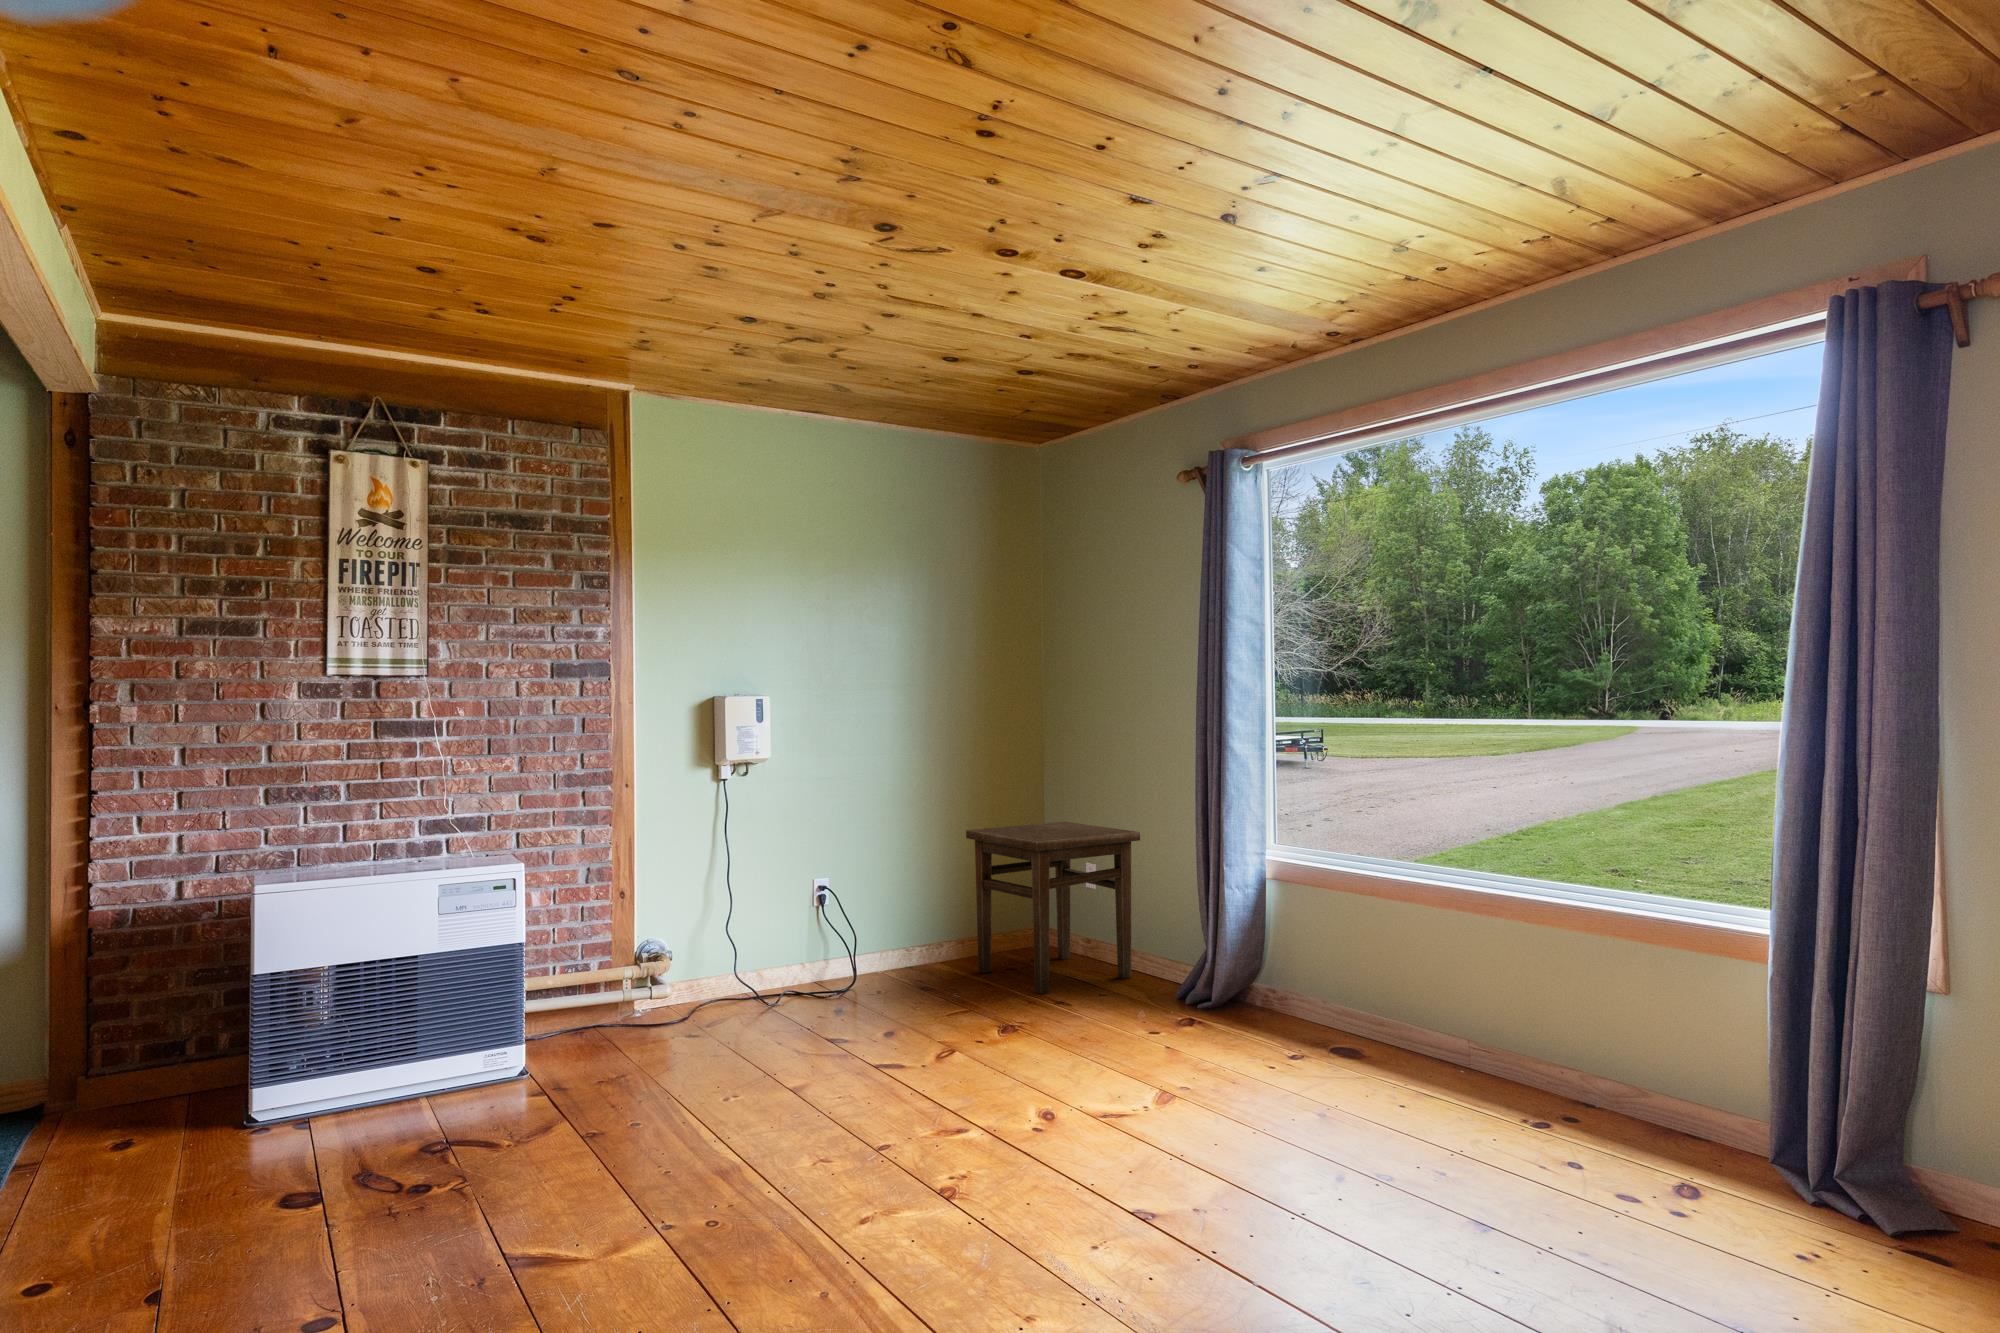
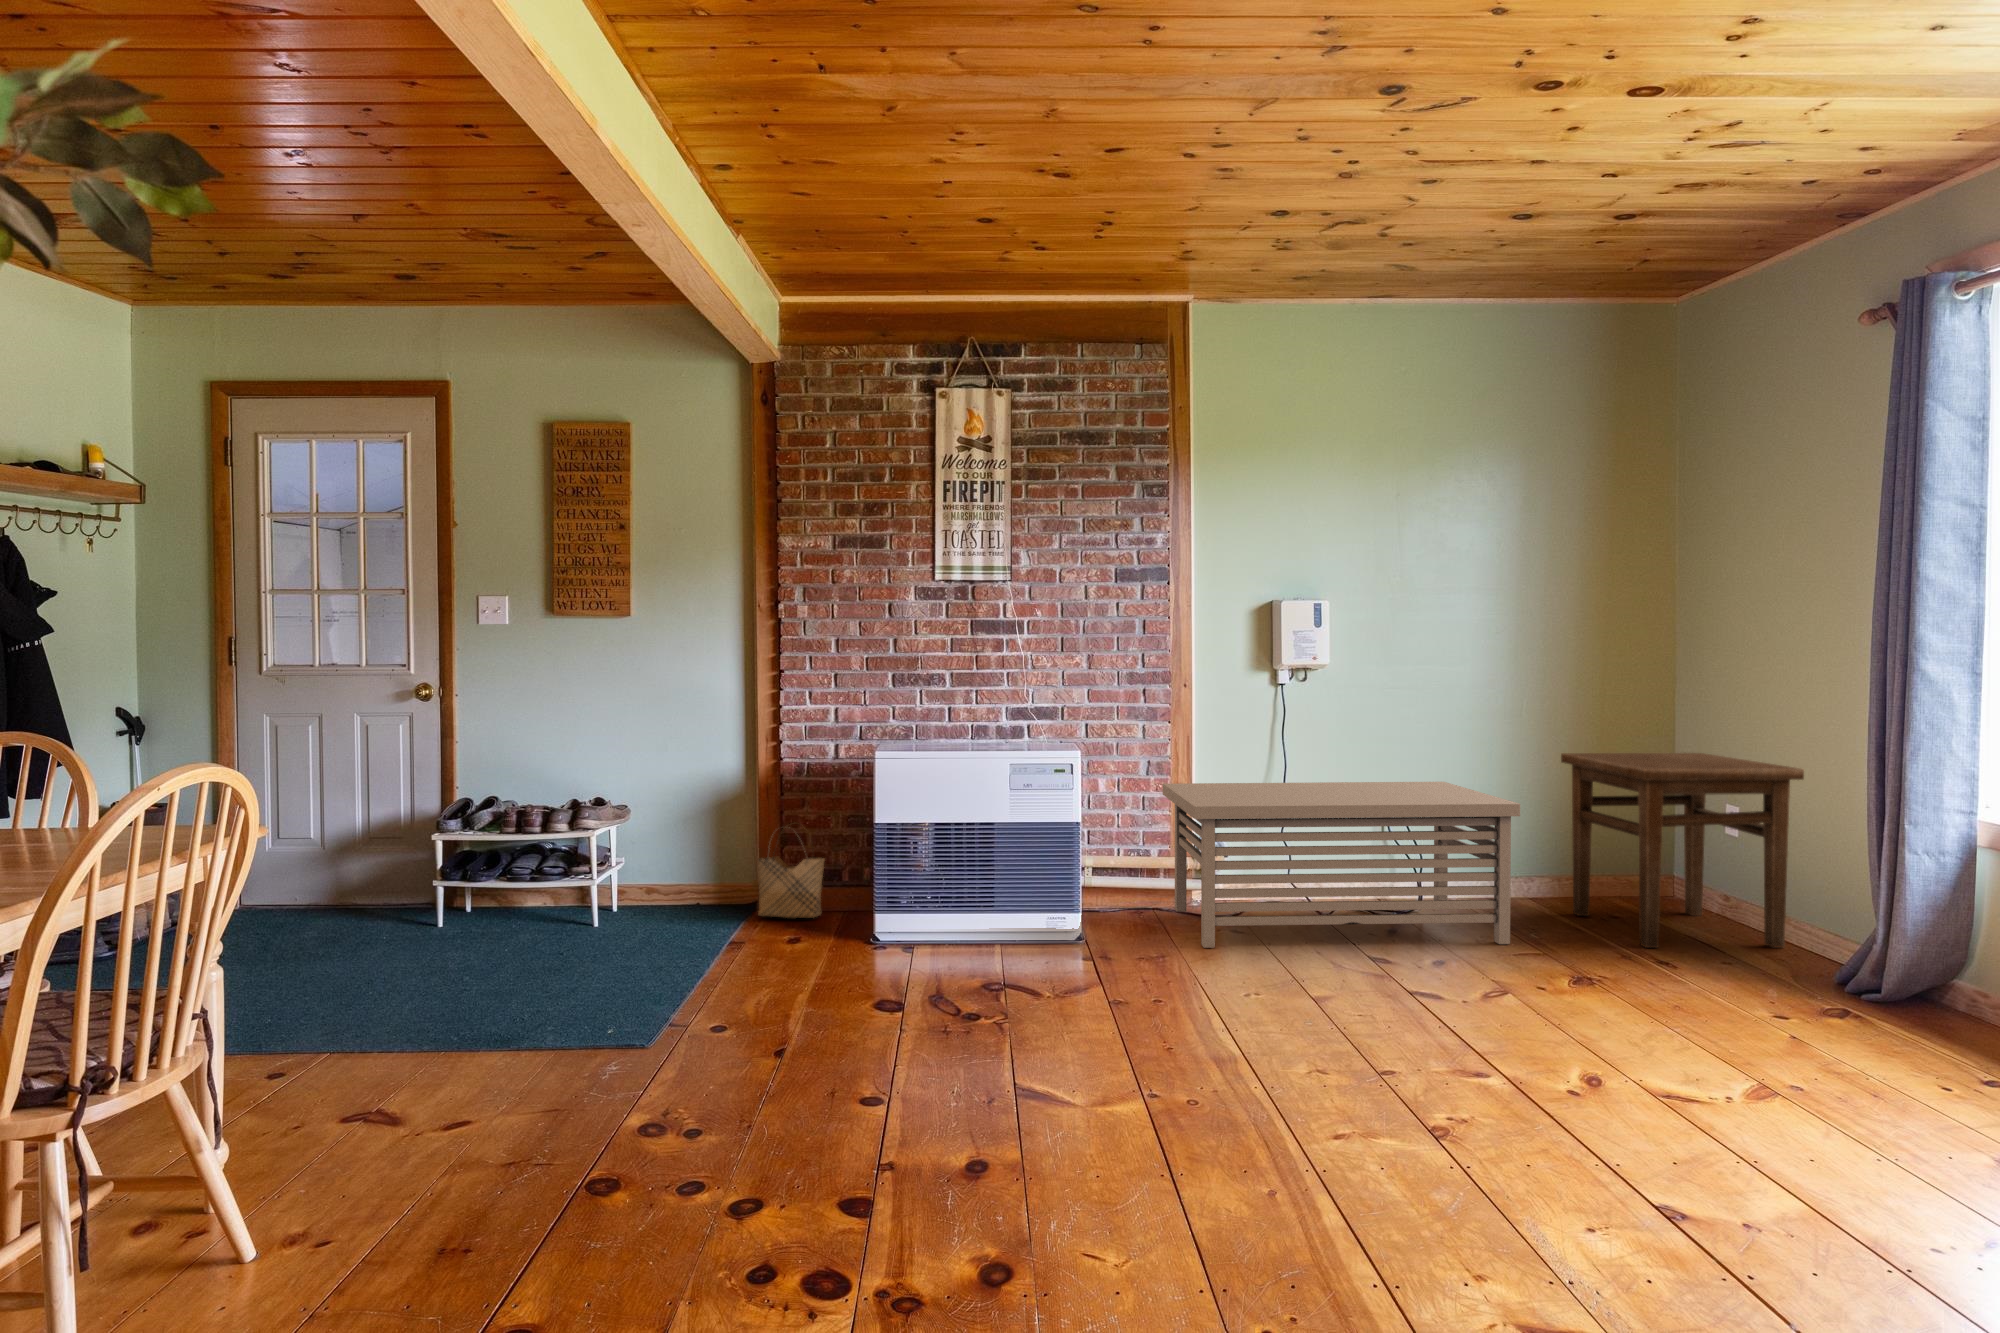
storage bench: none [605,864,946,1061] -> present [1163,782,1520,948]
woven basket: none [50,990,165,1125] -> present [757,826,825,918]

